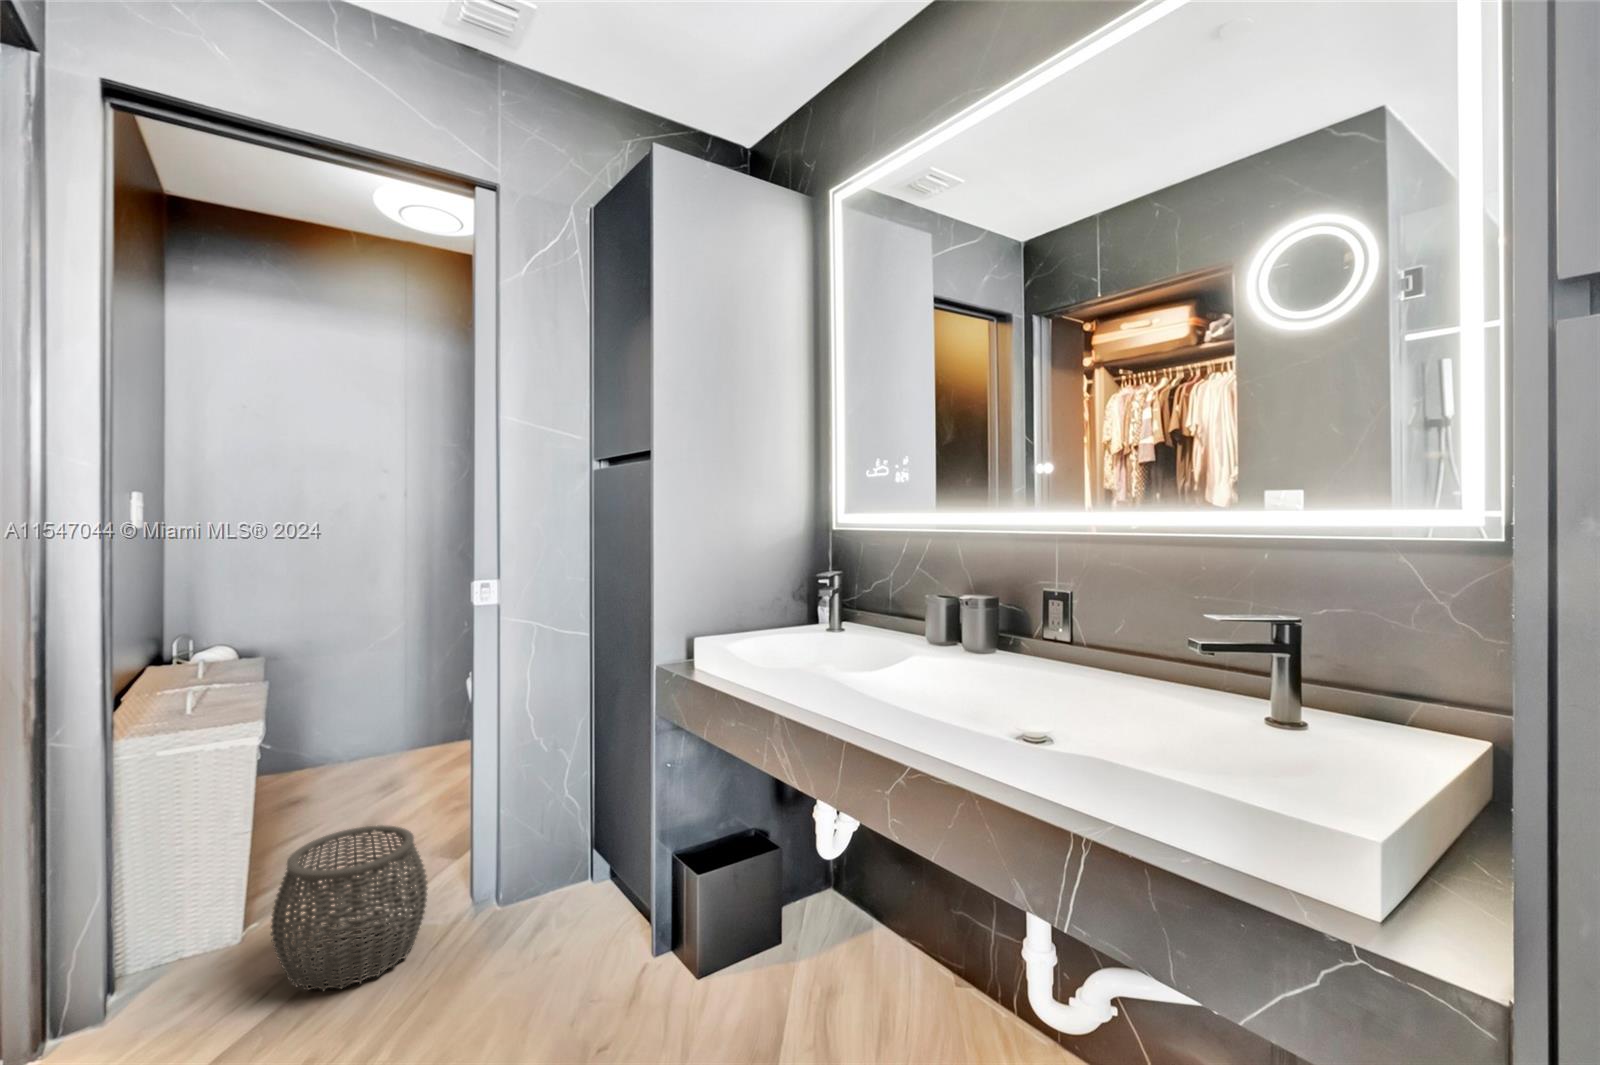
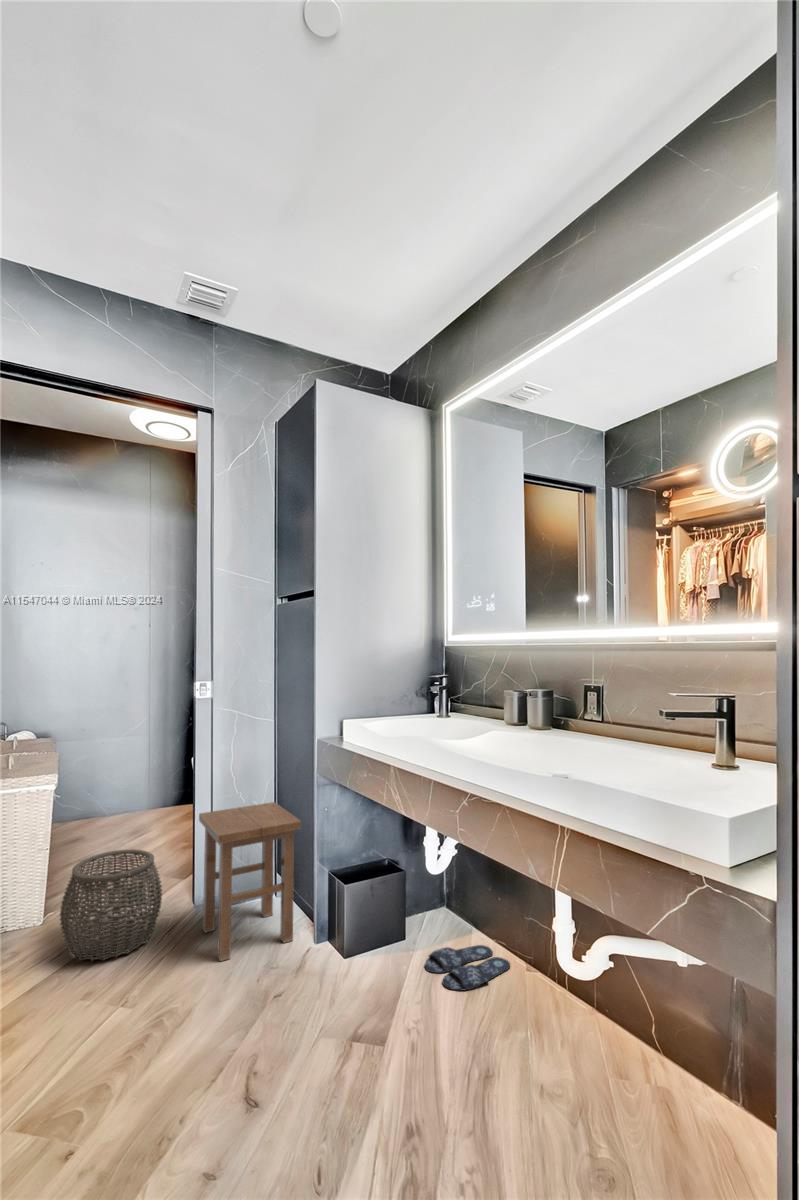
stool: none [480,752,631,983] -> present [199,802,301,961]
slippers: none [809,942,926,1013] -> present [425,945,510,990]

